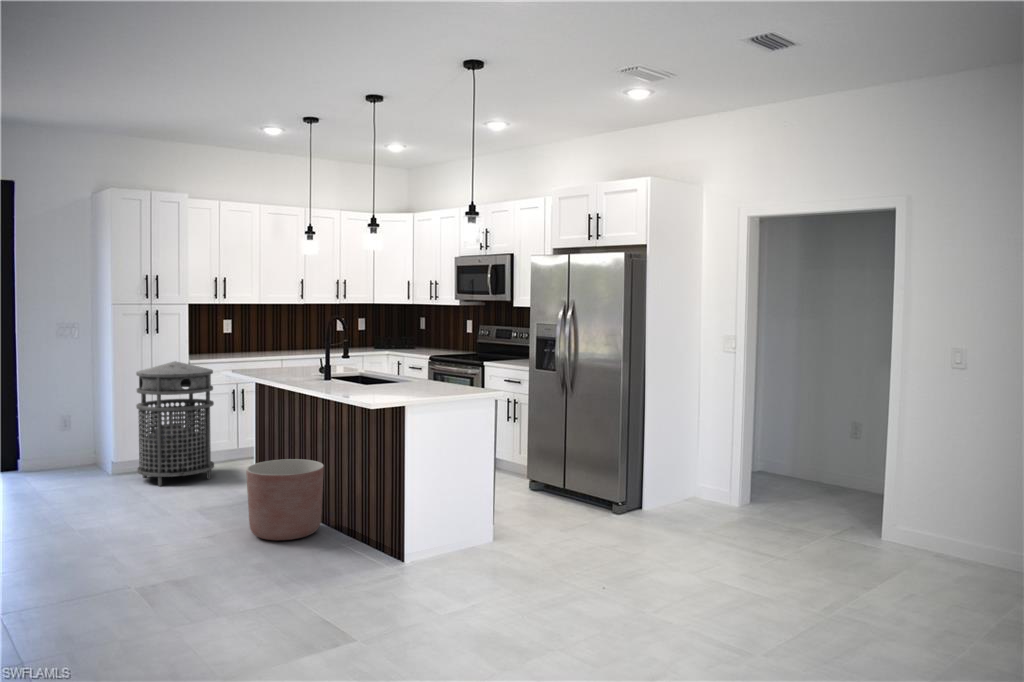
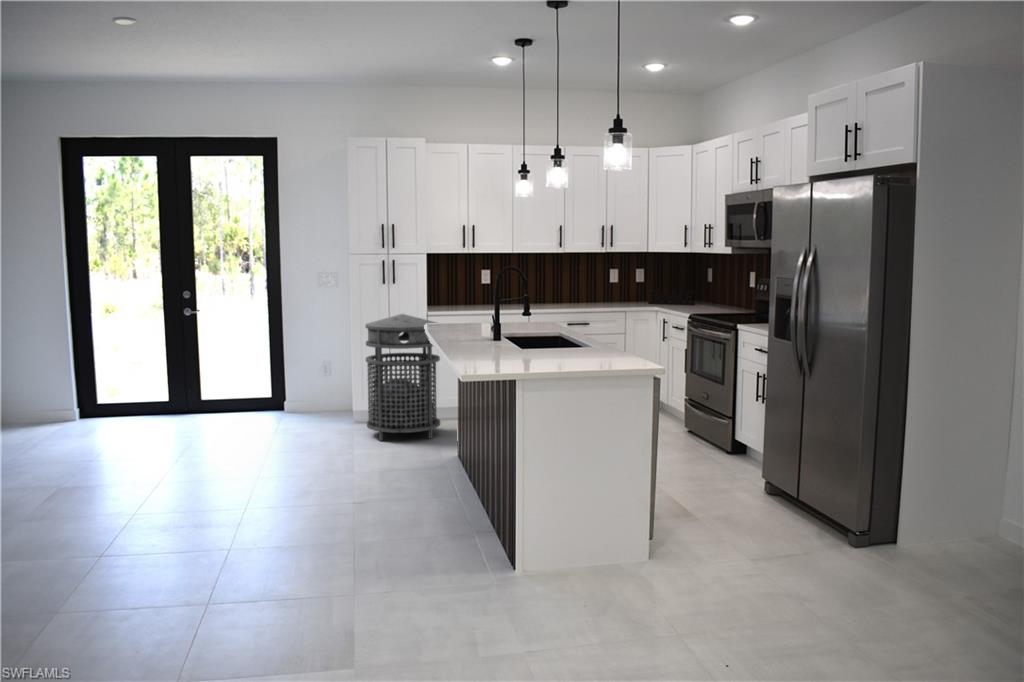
planter: present [246,459,324,540] -> none [392,427,474,516]

